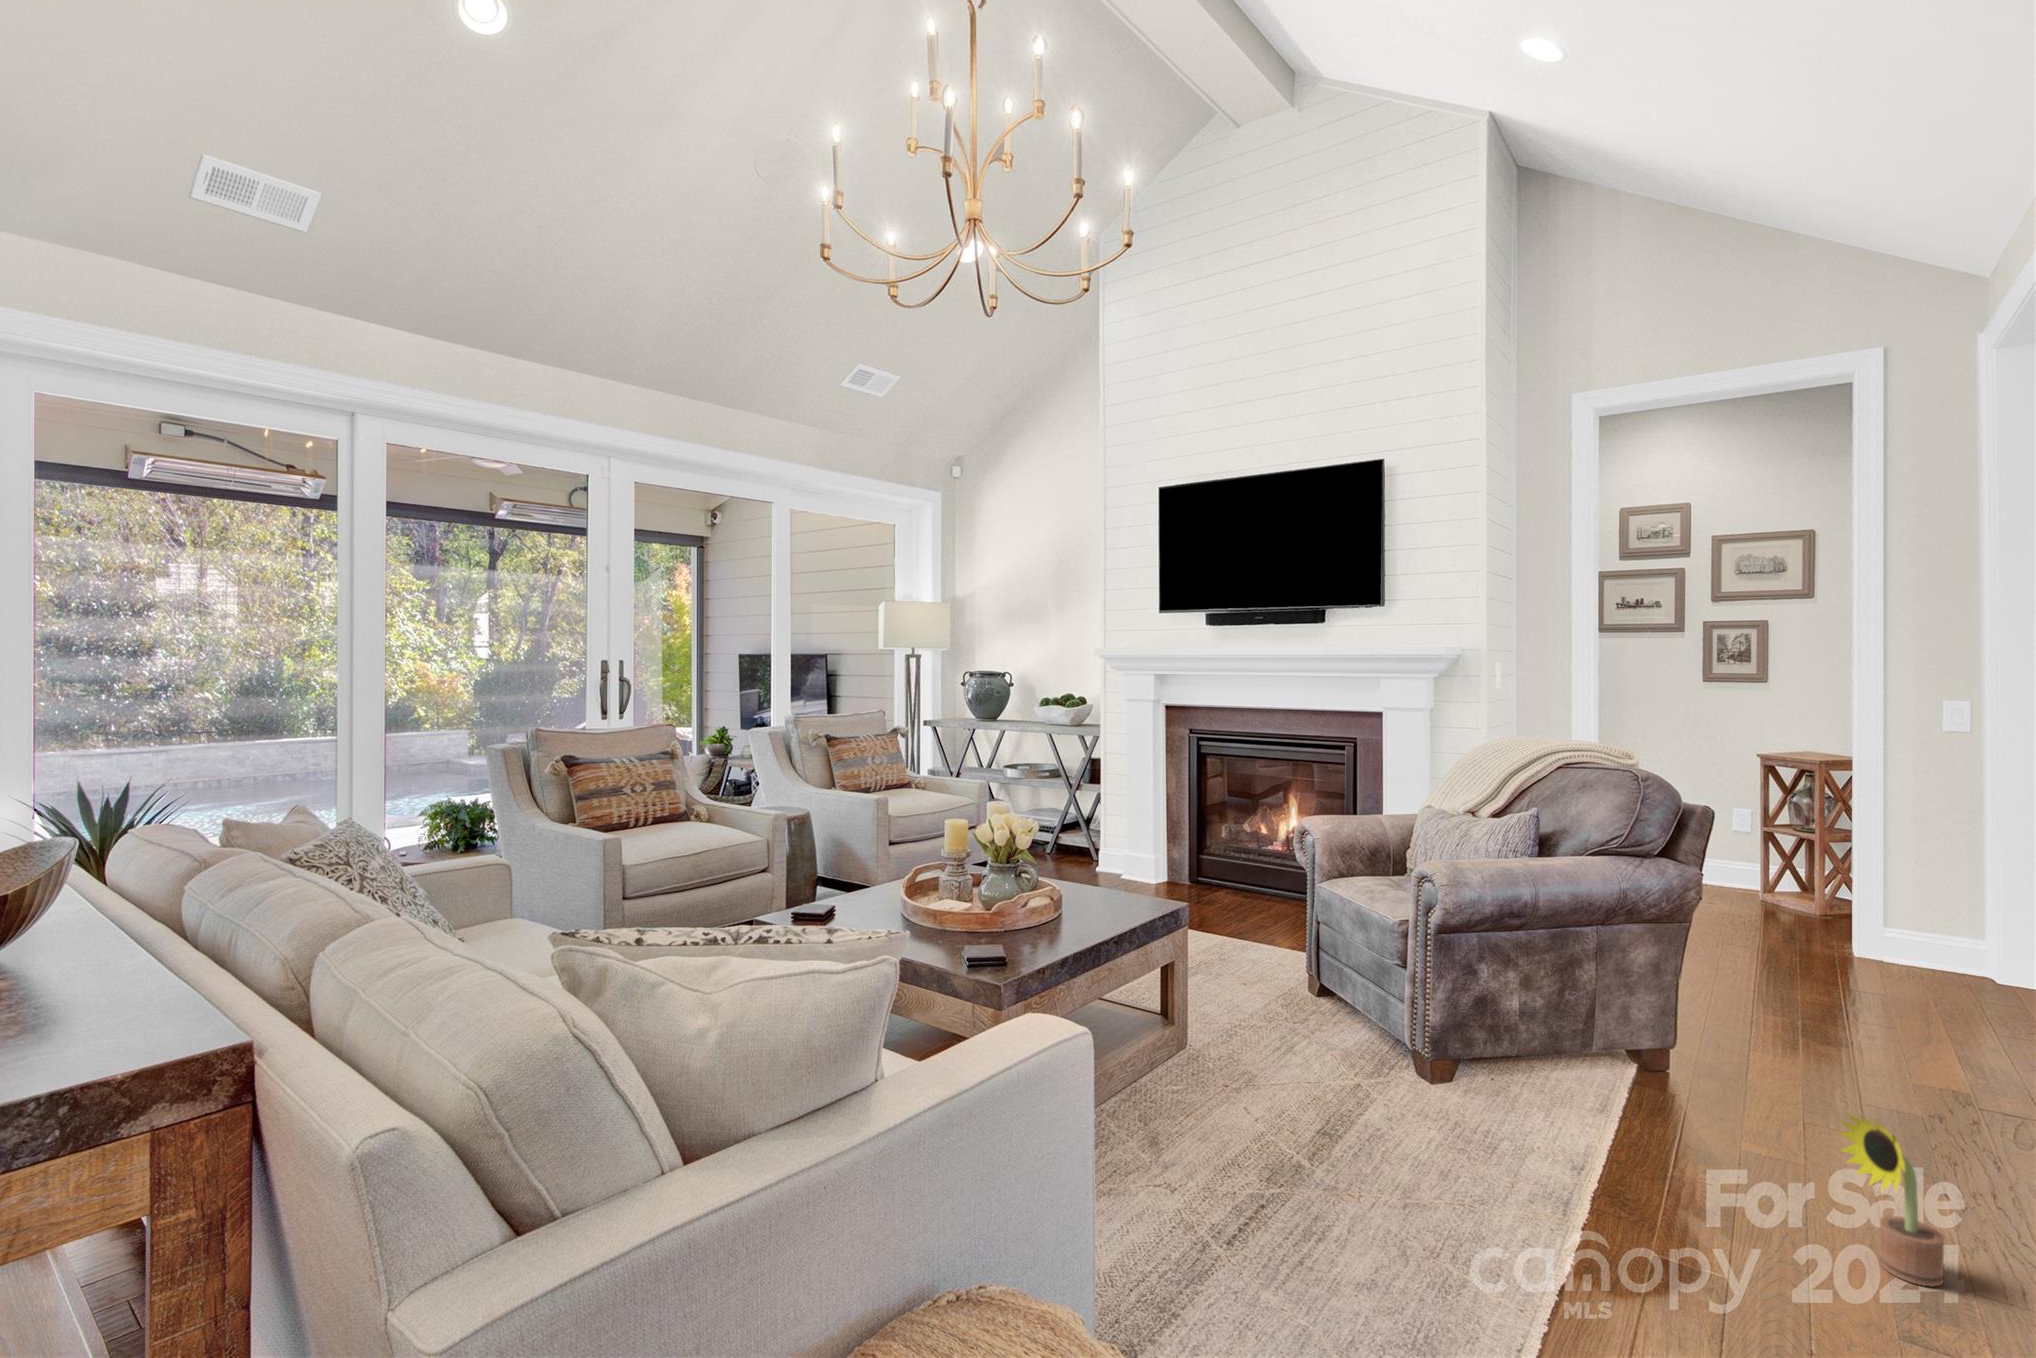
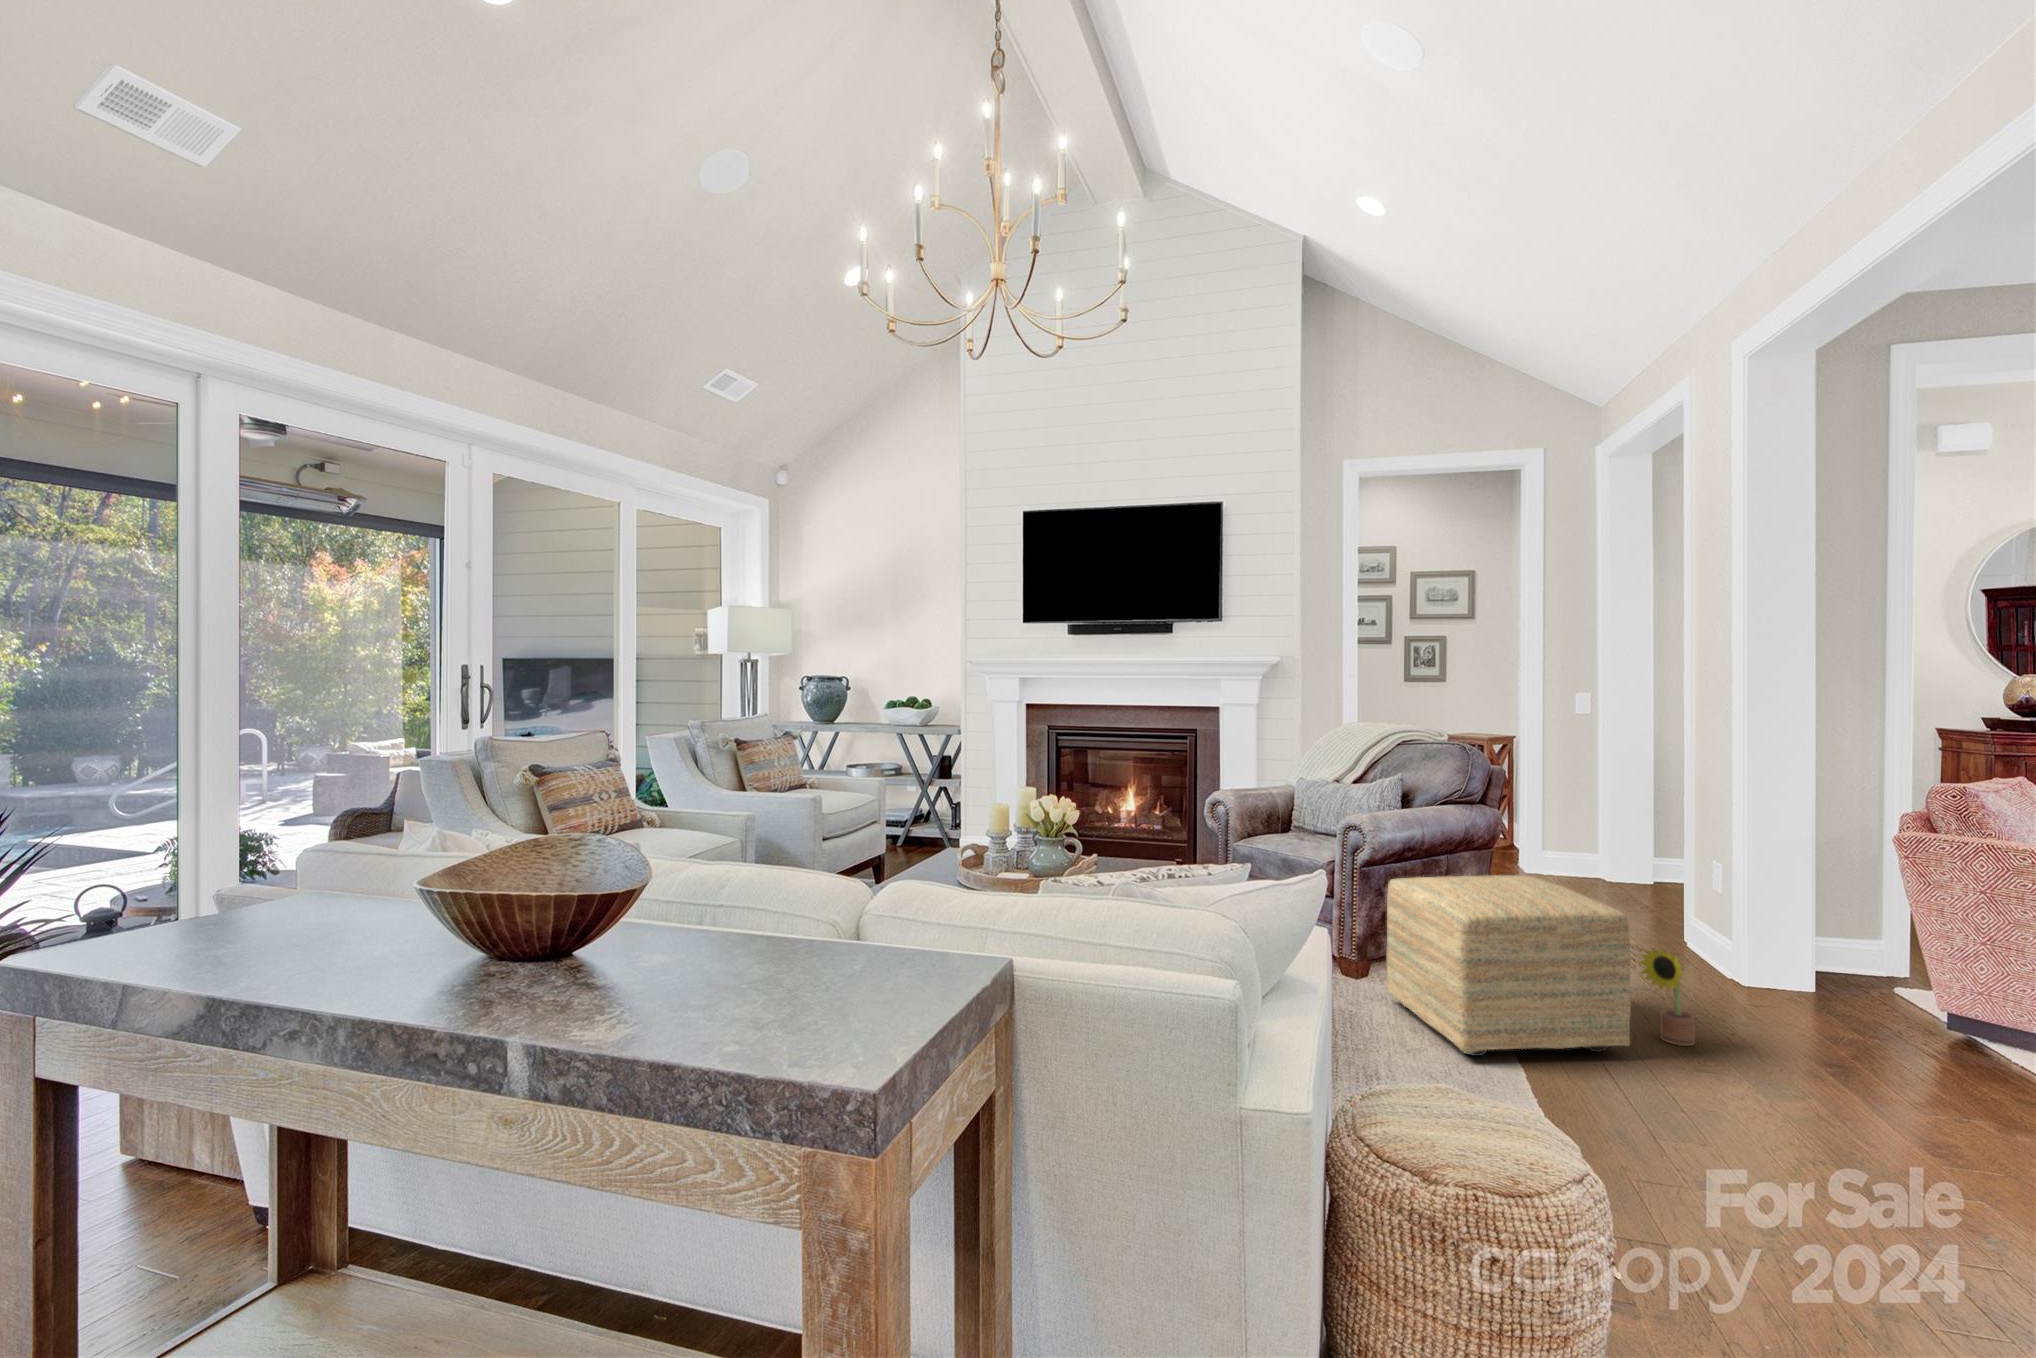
ottoman: none [1451,956,1790,1267] -> present [1387,875,1631,1056]

